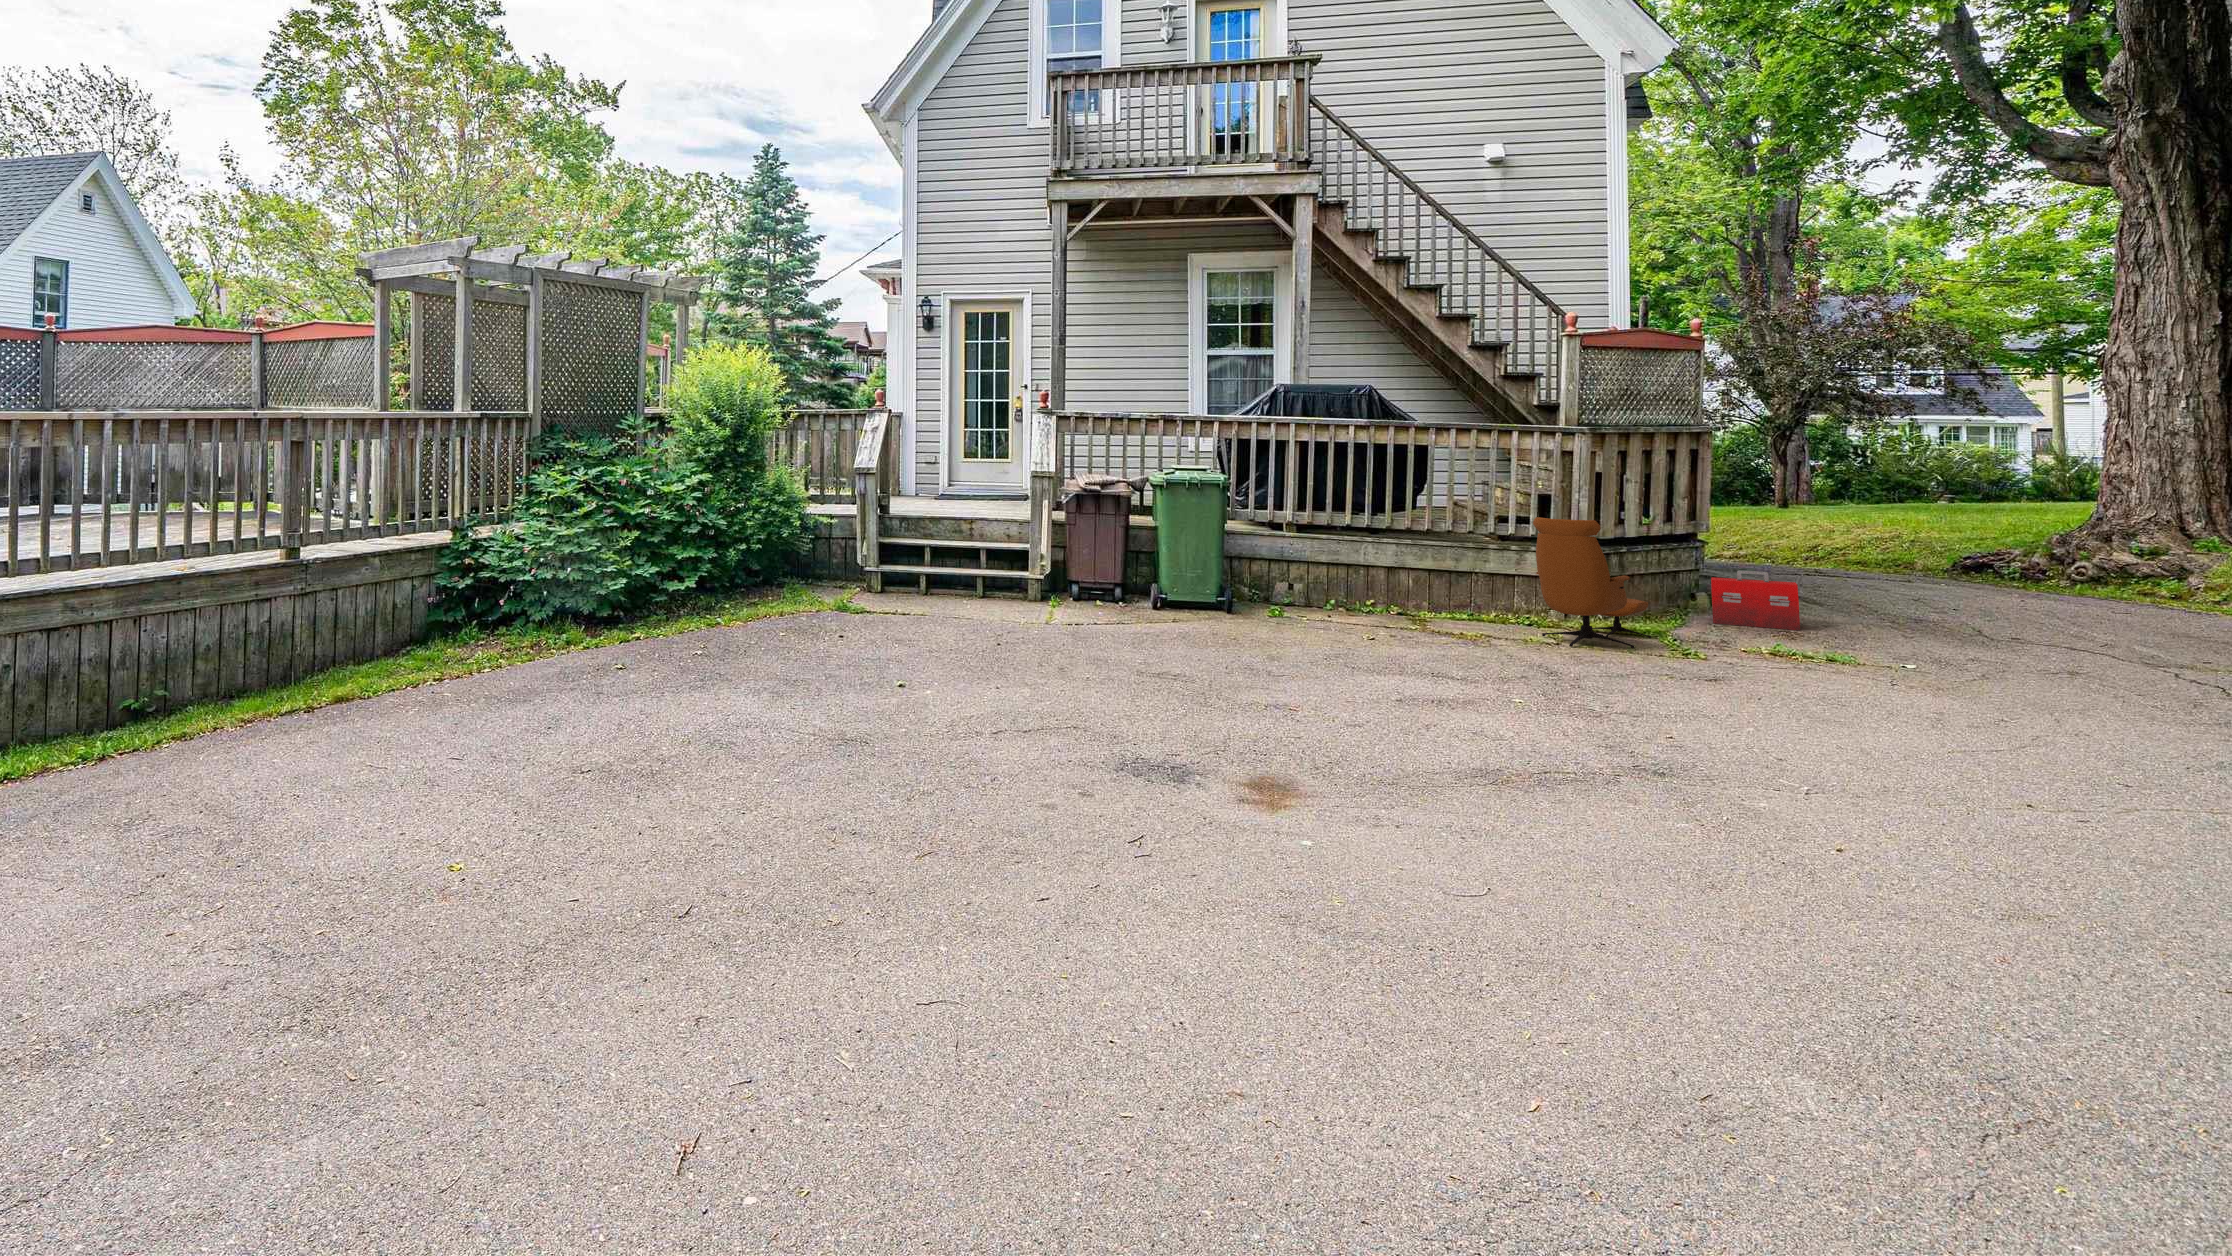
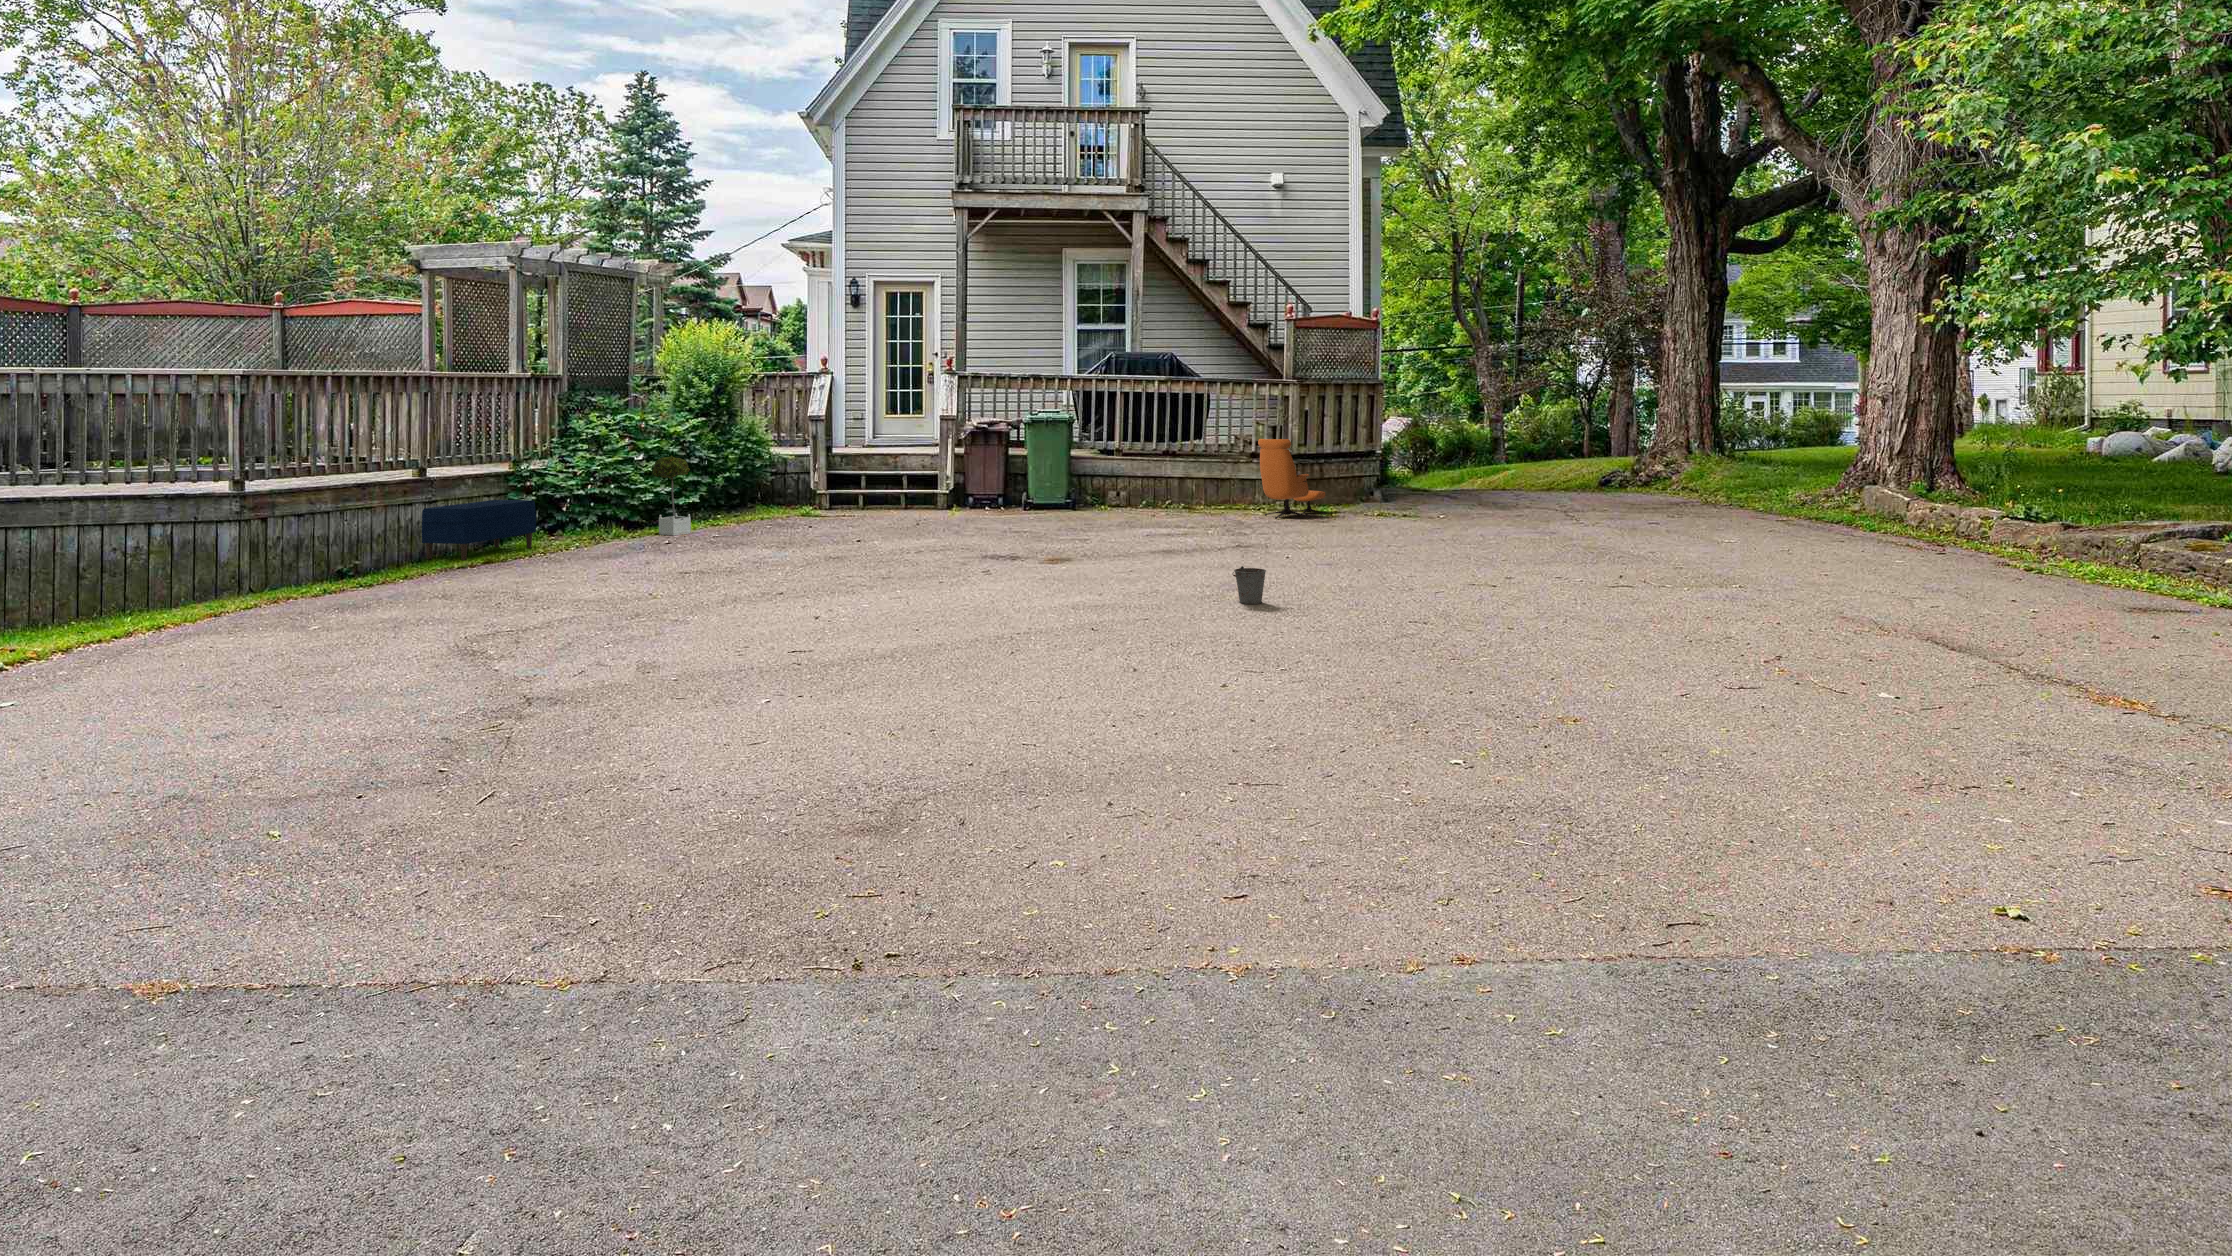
potted tree: none [654,519,700,623] -> present [653,456,691,535]
toolbox: present [1711,570,1800,630] -> none [1369,473,1414,508]
bench: none [348,572,500,658] -> present [422,500,536,560]
bucket: none [1775,926,1903,1058] -> present [1233,566,1266,604]

